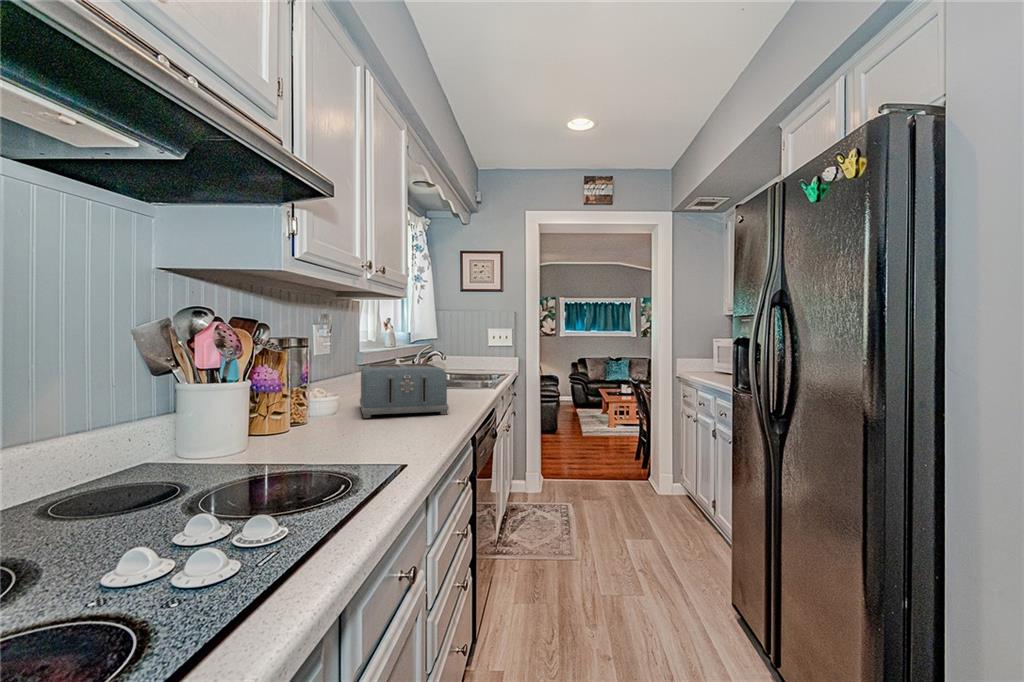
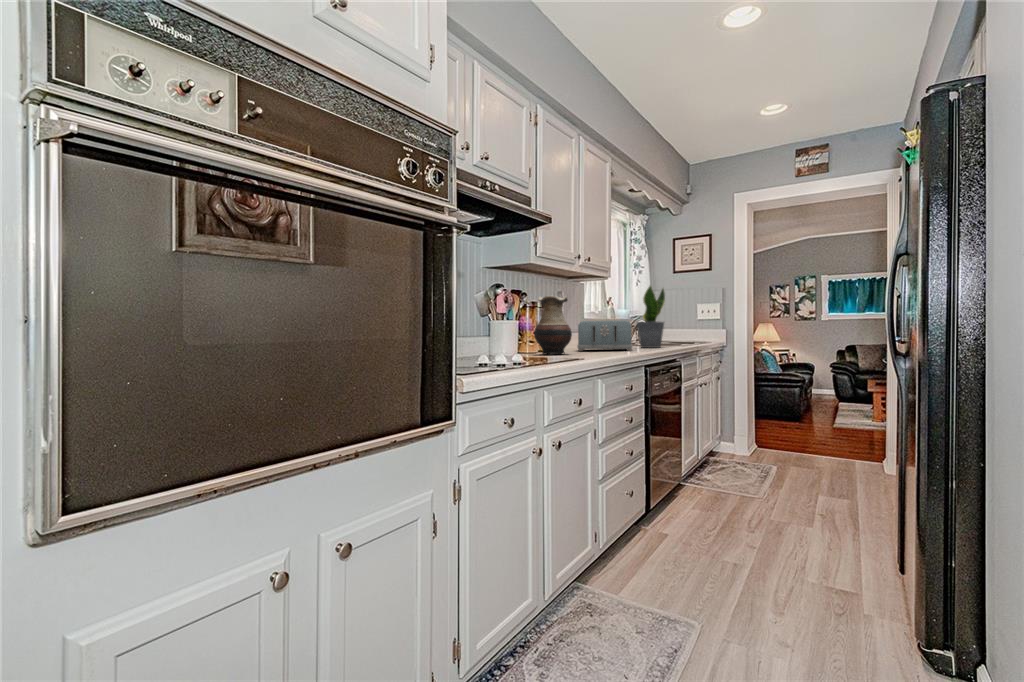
potted plant: none [439,310,477,398] -> present [637,286,665,348]
vase: none [287,334,361,445] -> present [534,296,572,354]

